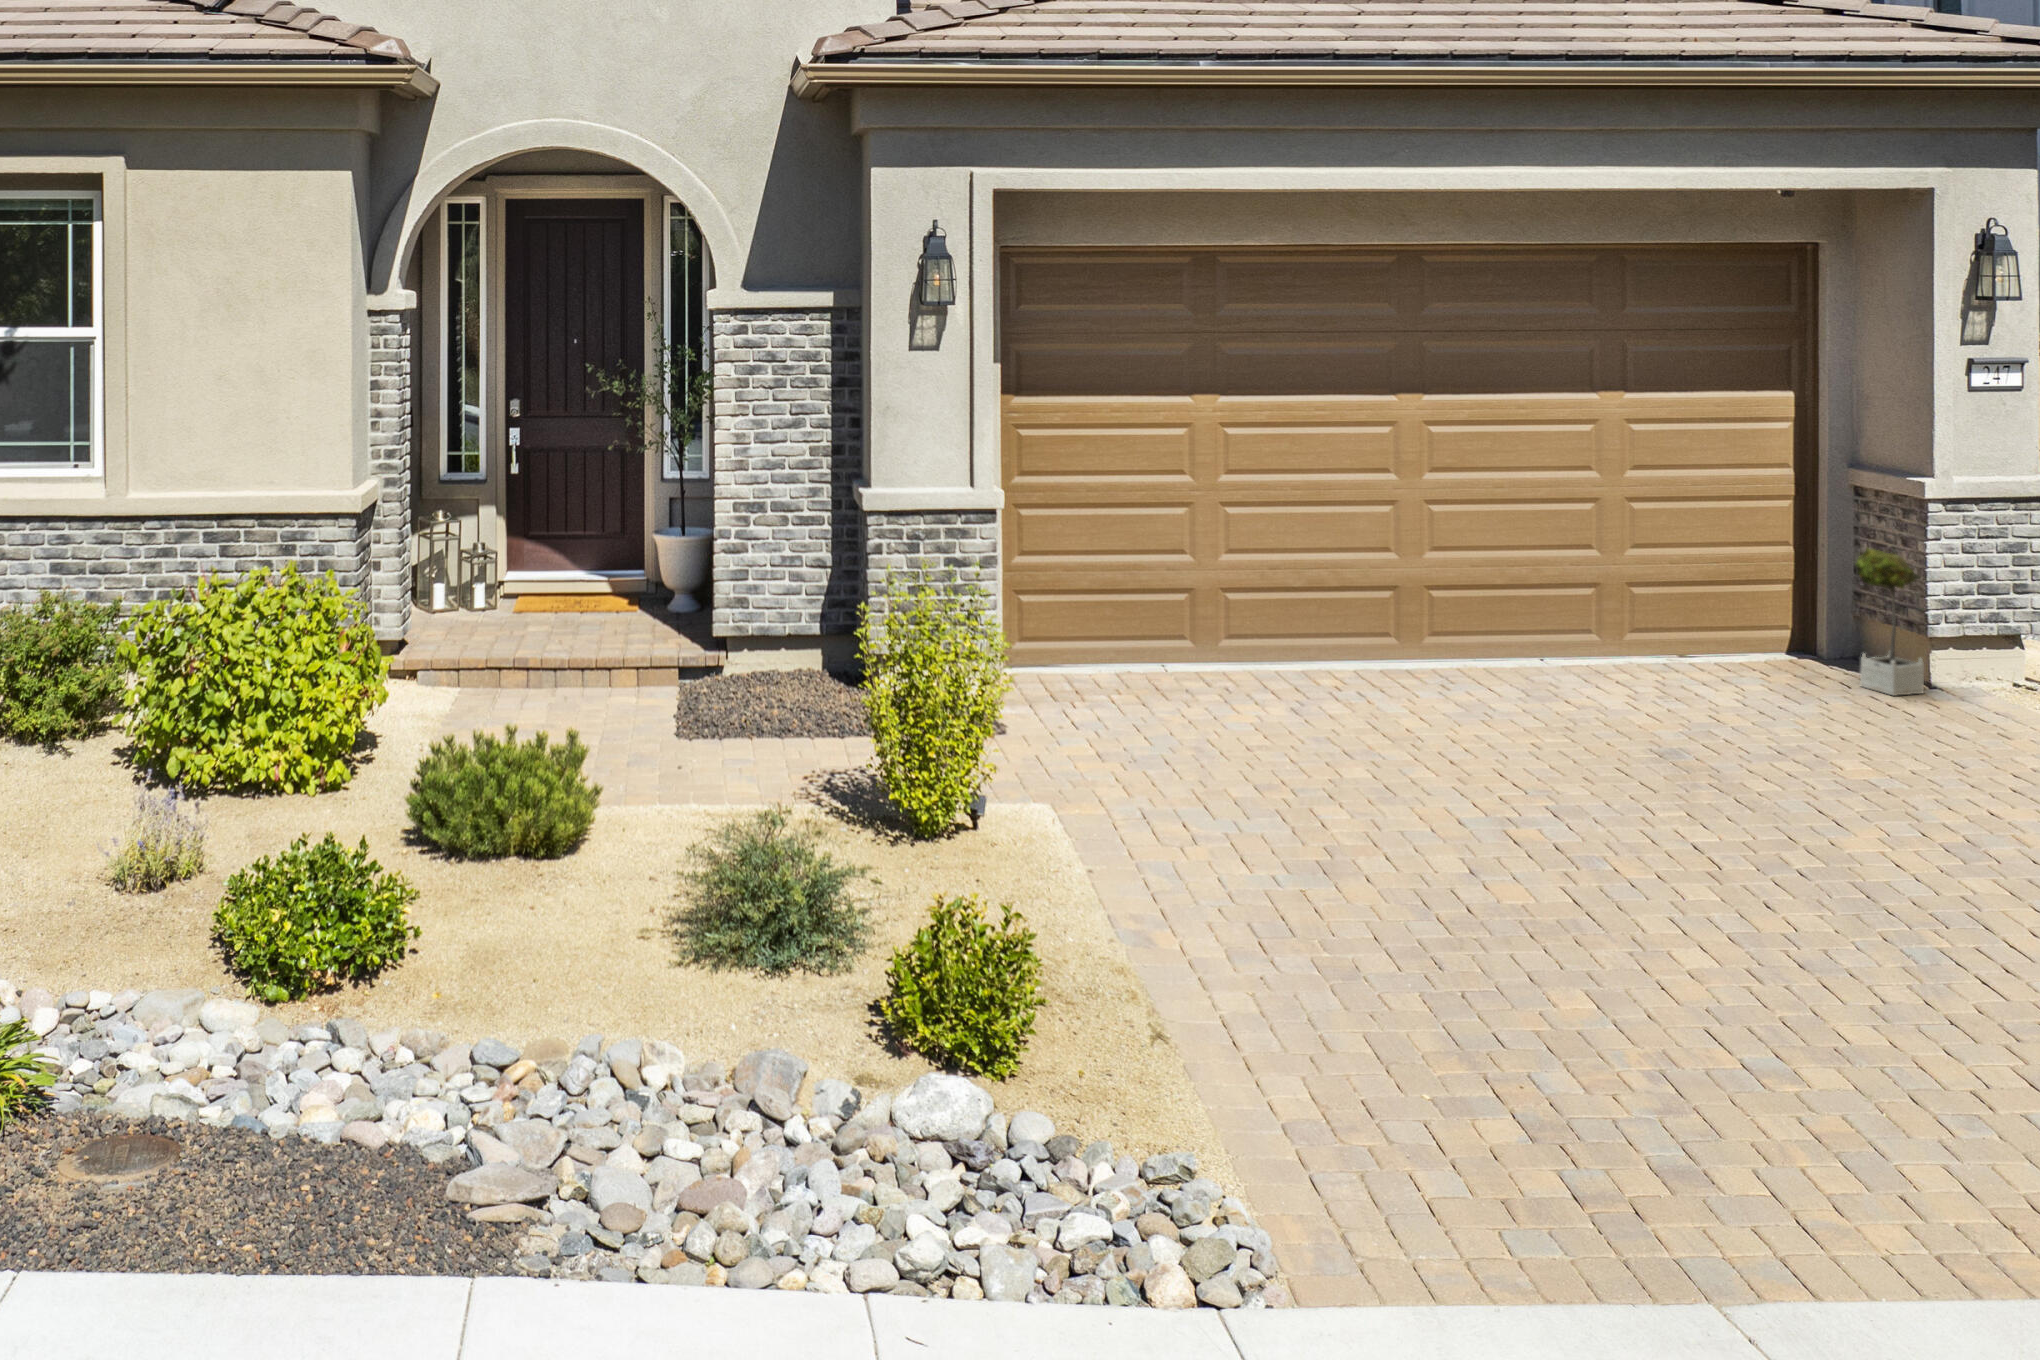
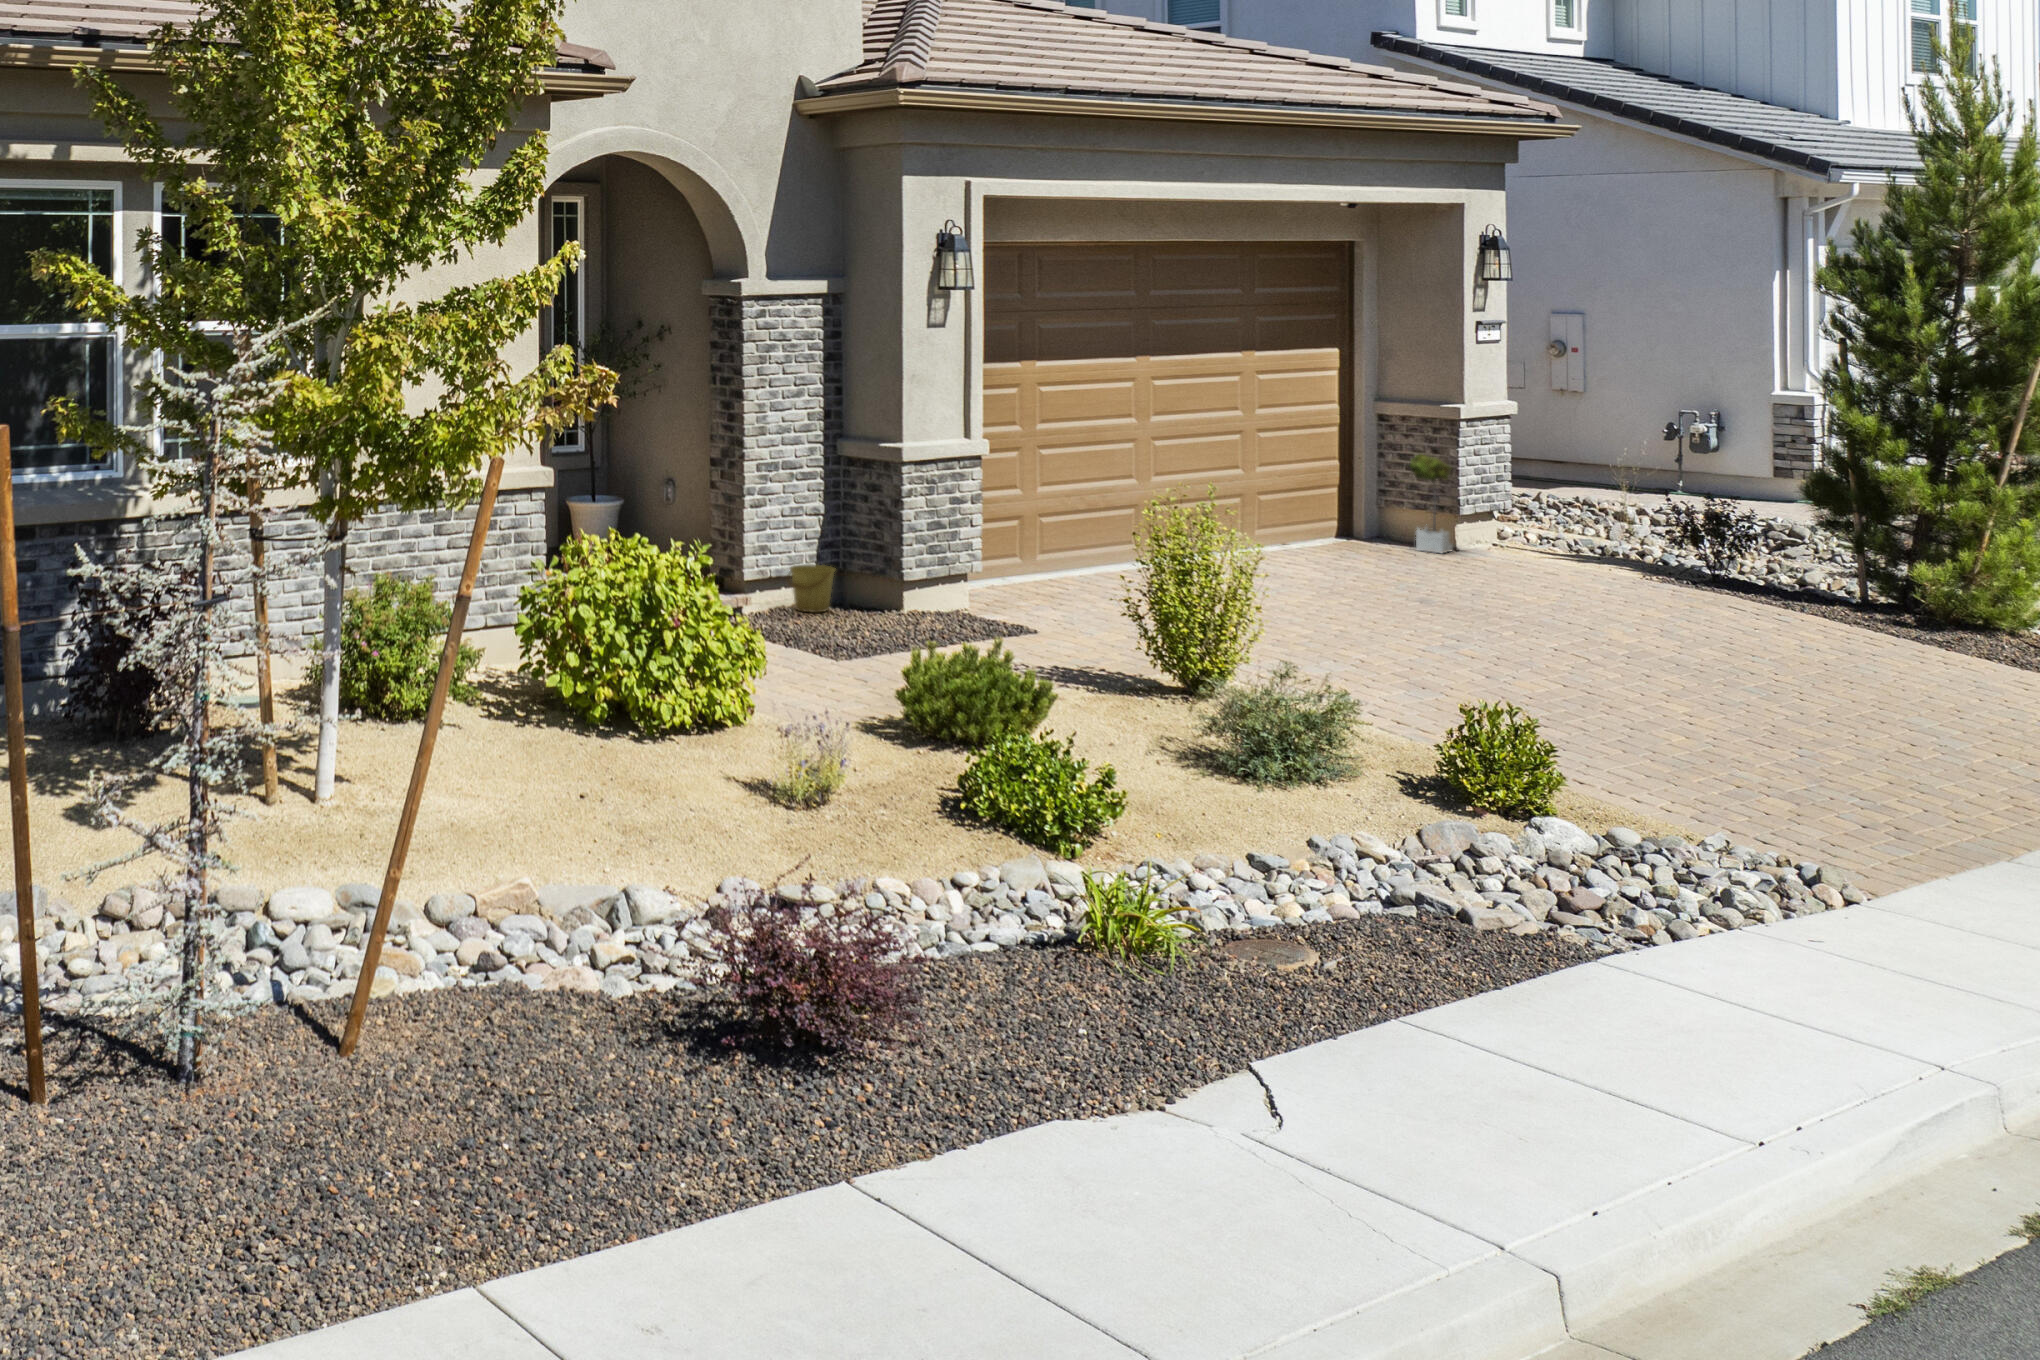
bucket: none [740,622,796,680] -> present [788,564,835,613]

